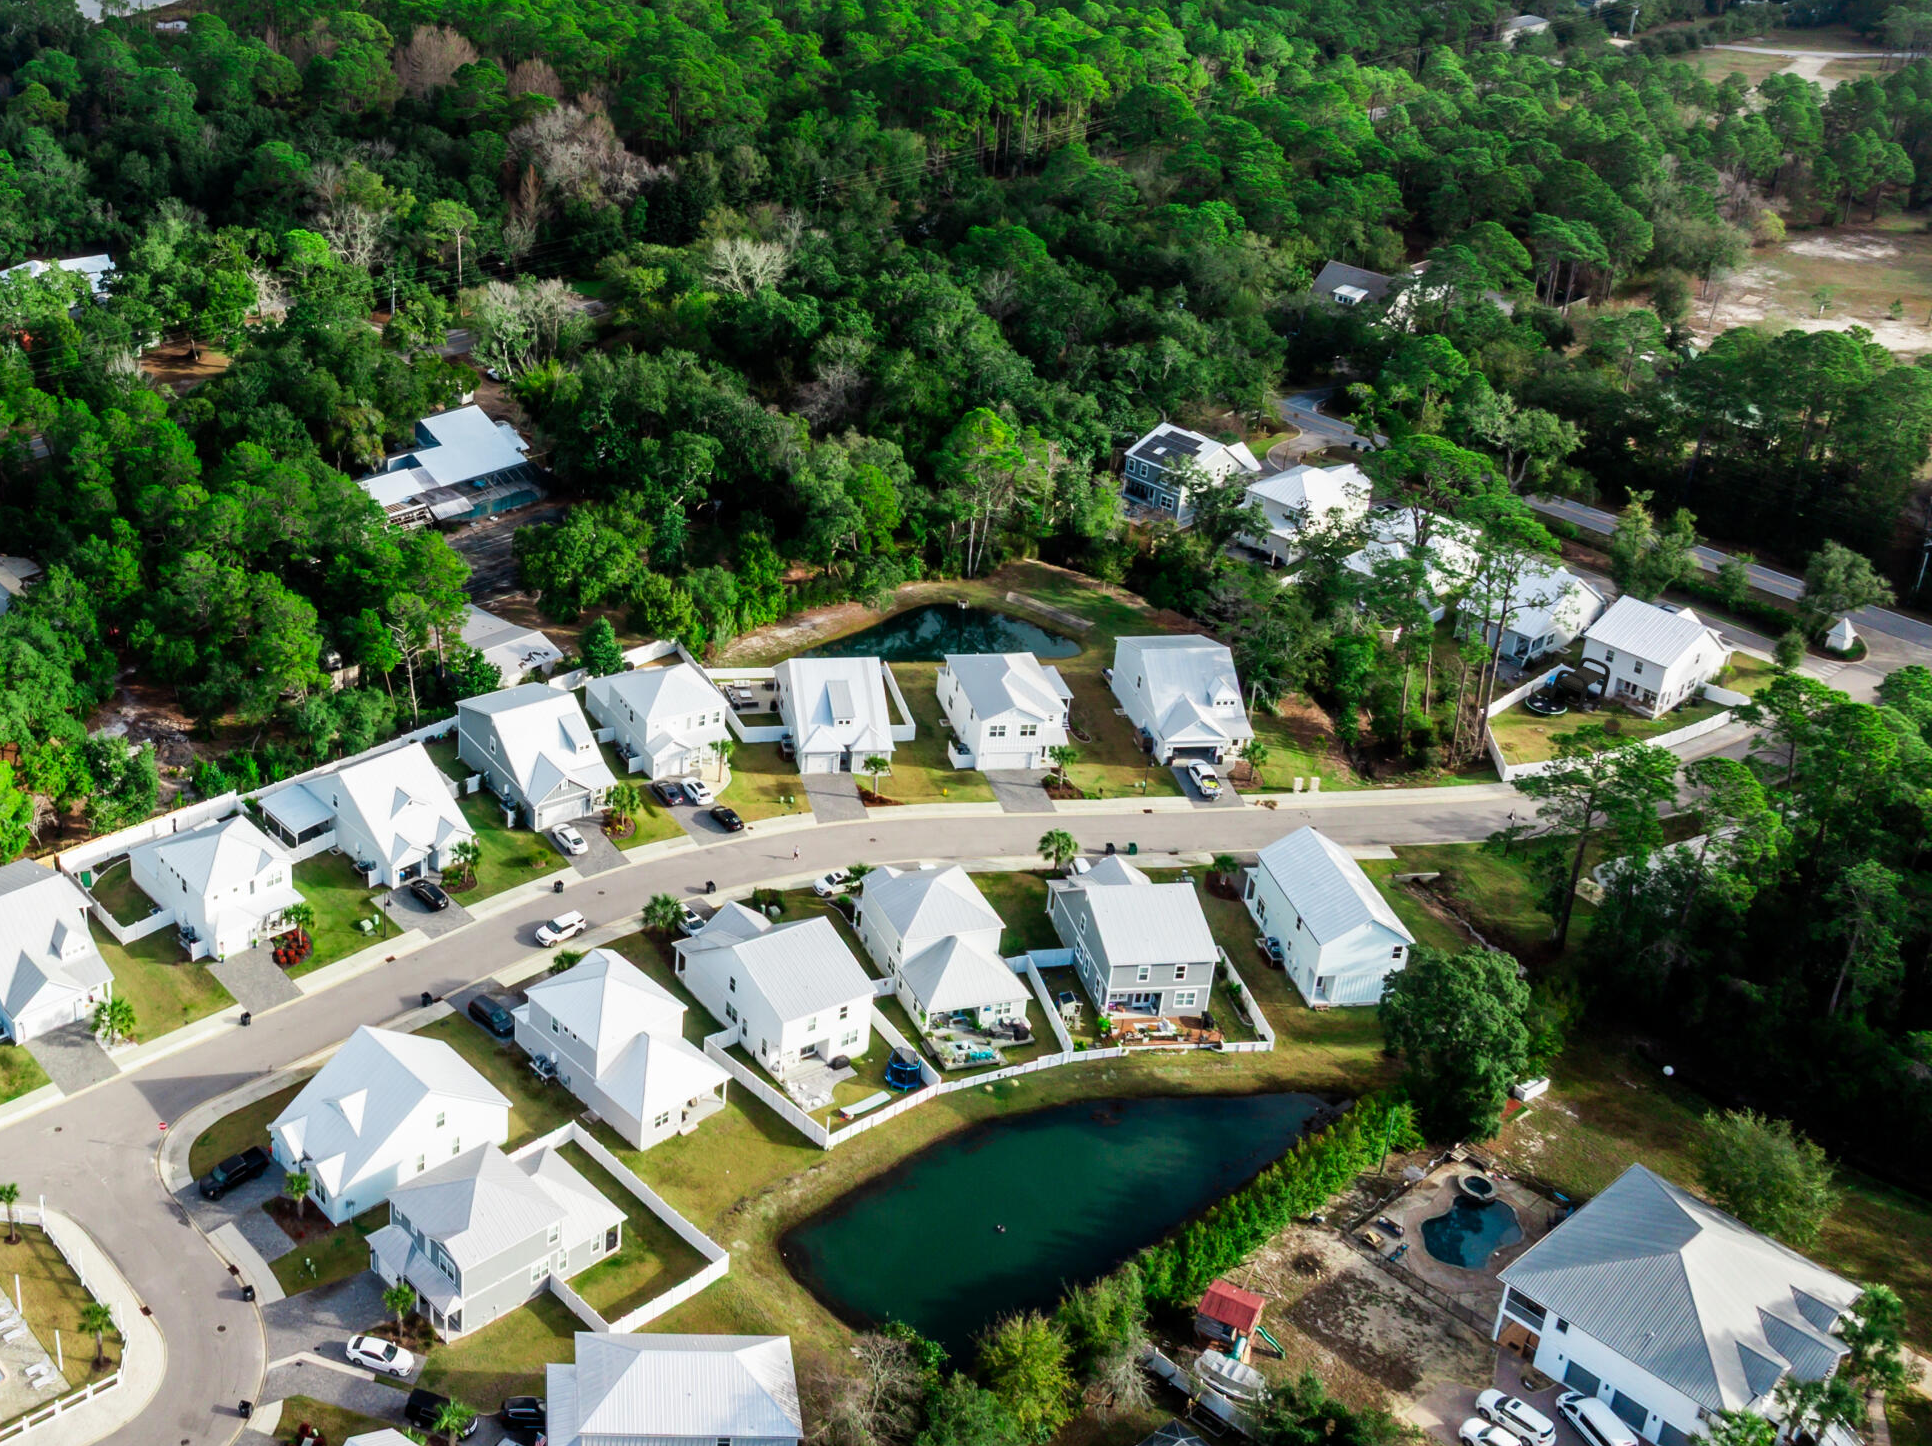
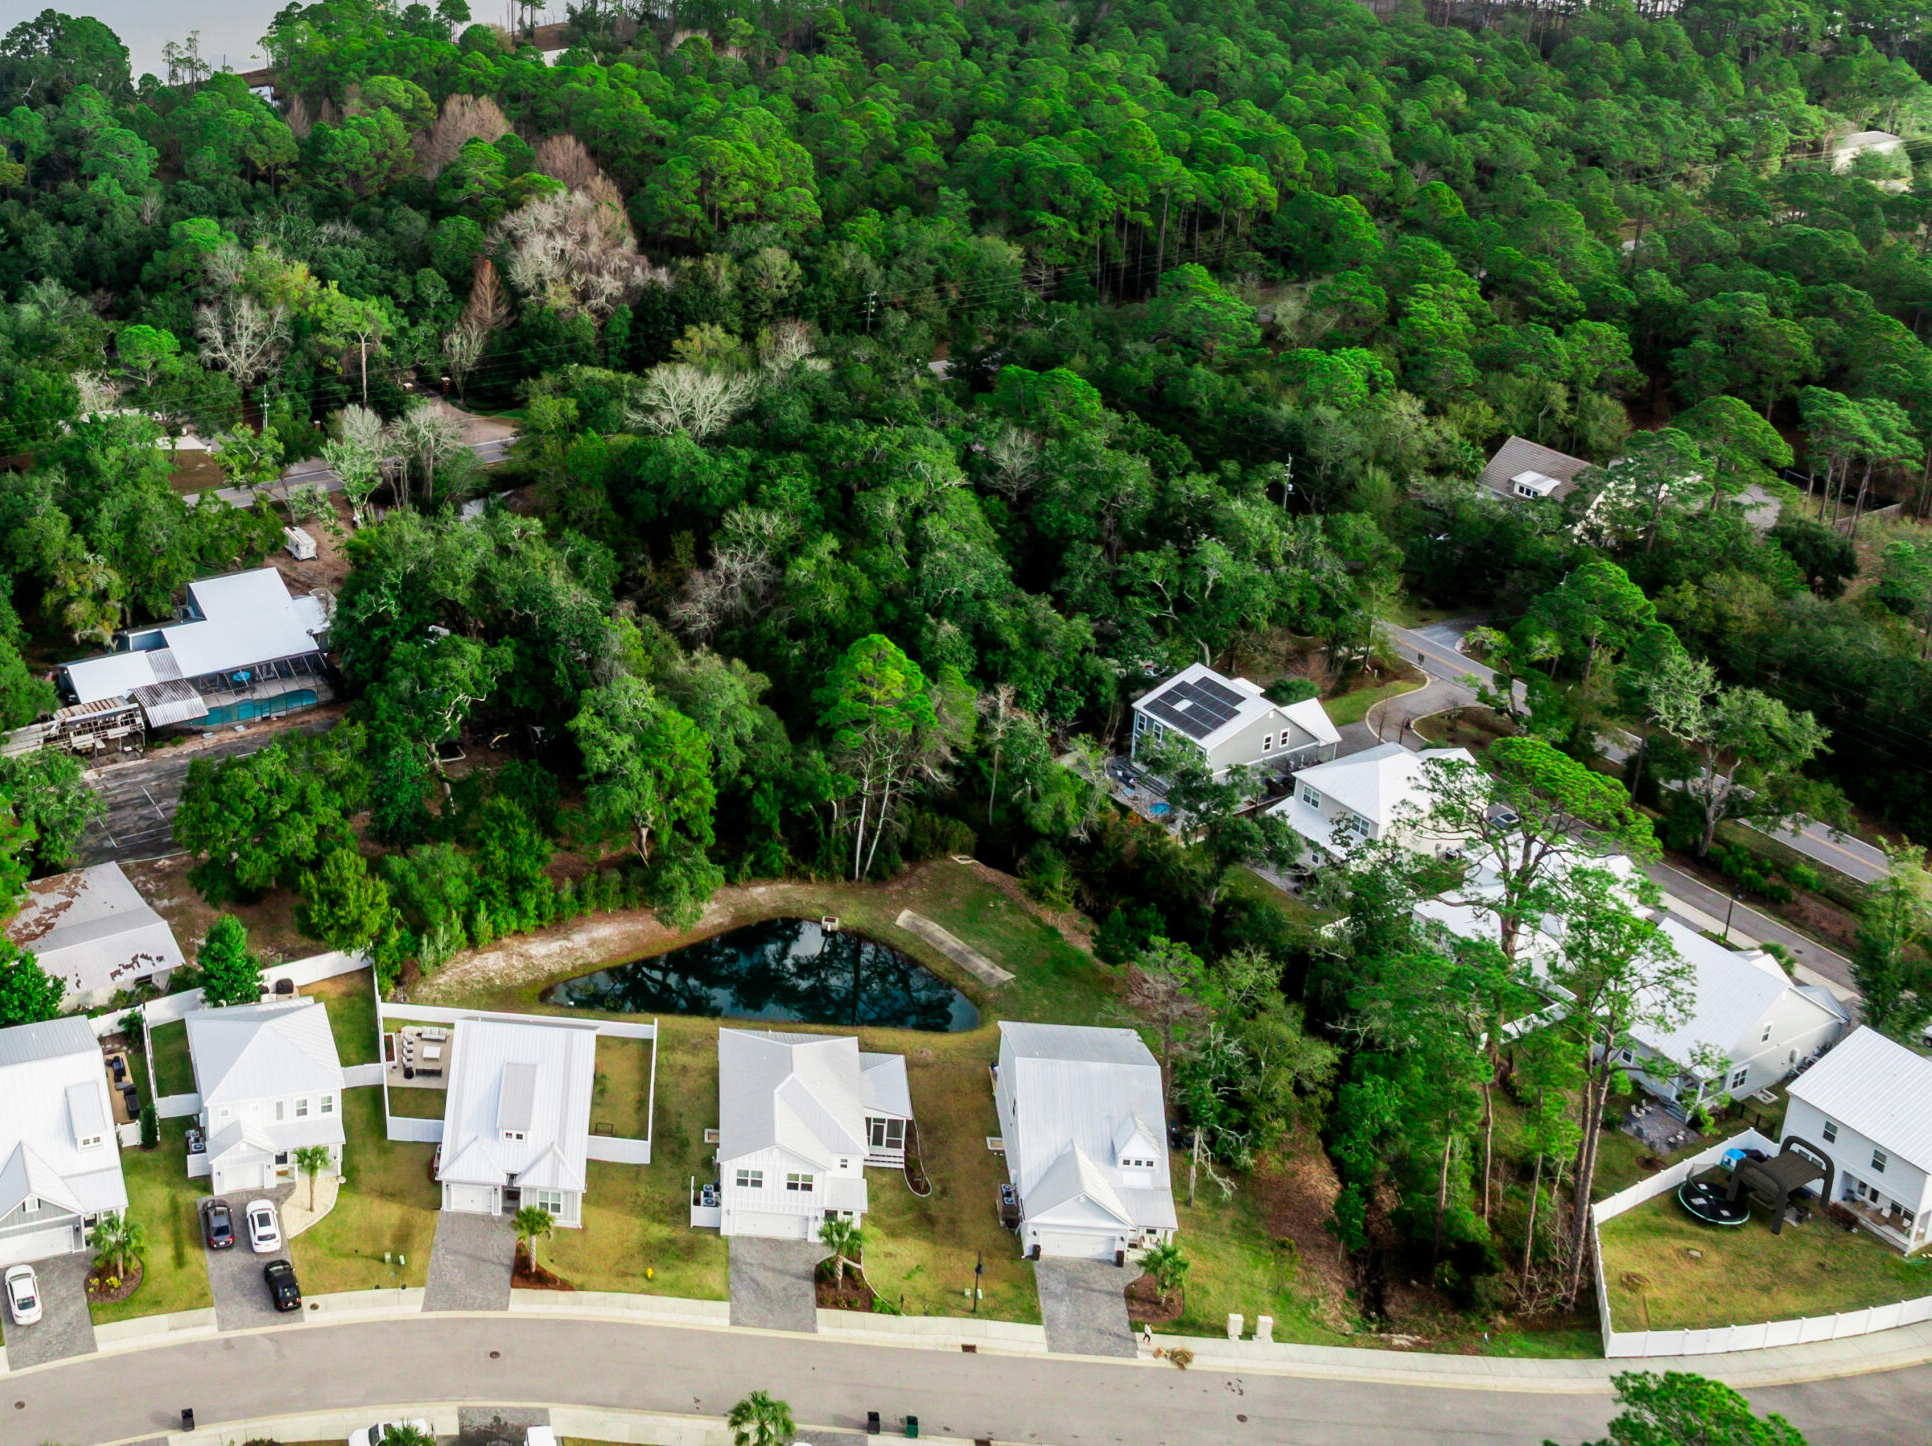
potted tree: present [1603,706,1630,734] -> none [1809,1240,1856,1291]

